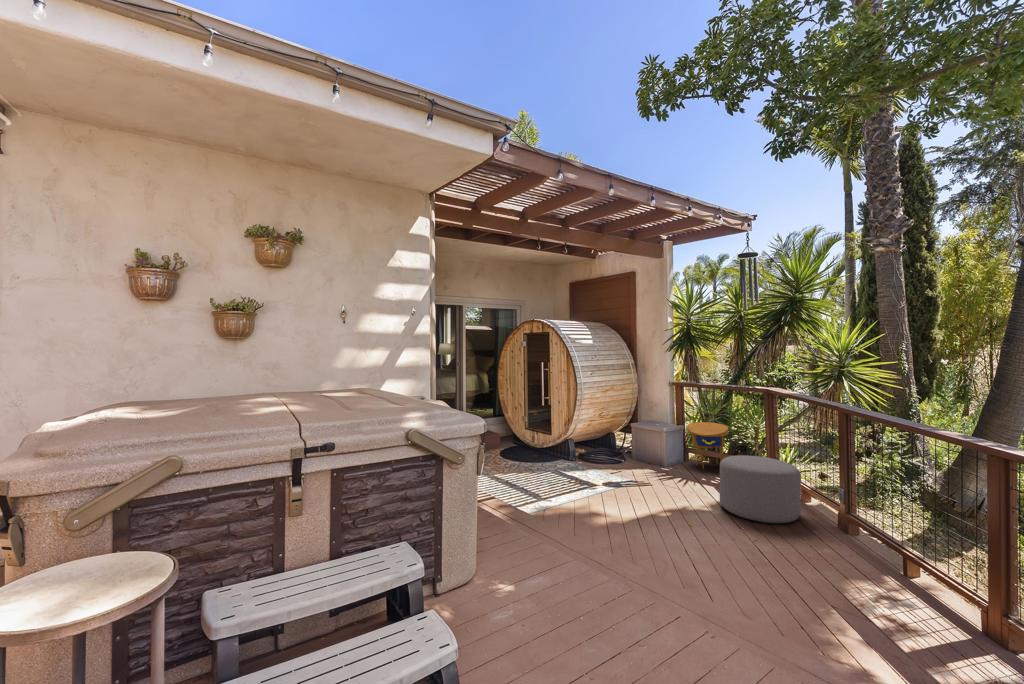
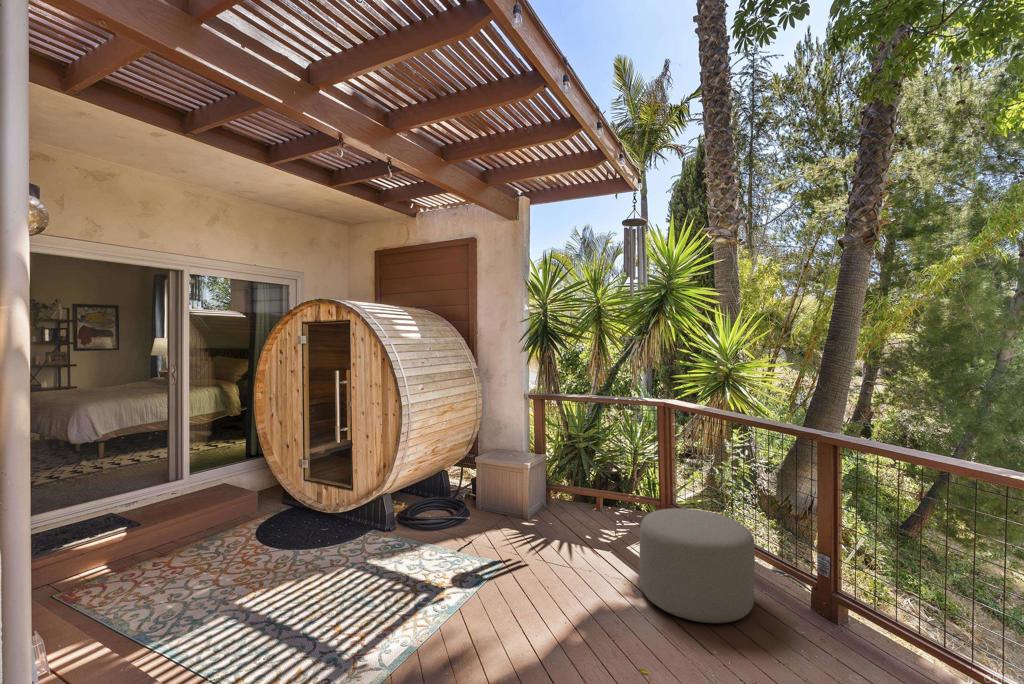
side table: present [687,422,728,469] -> none [556,450,610,519]

